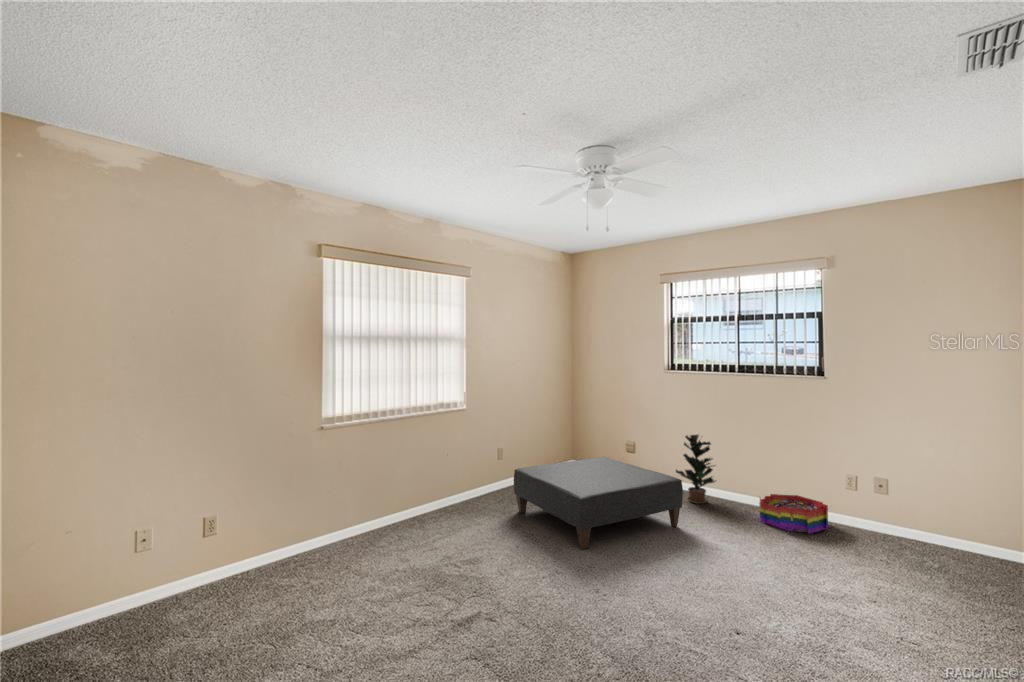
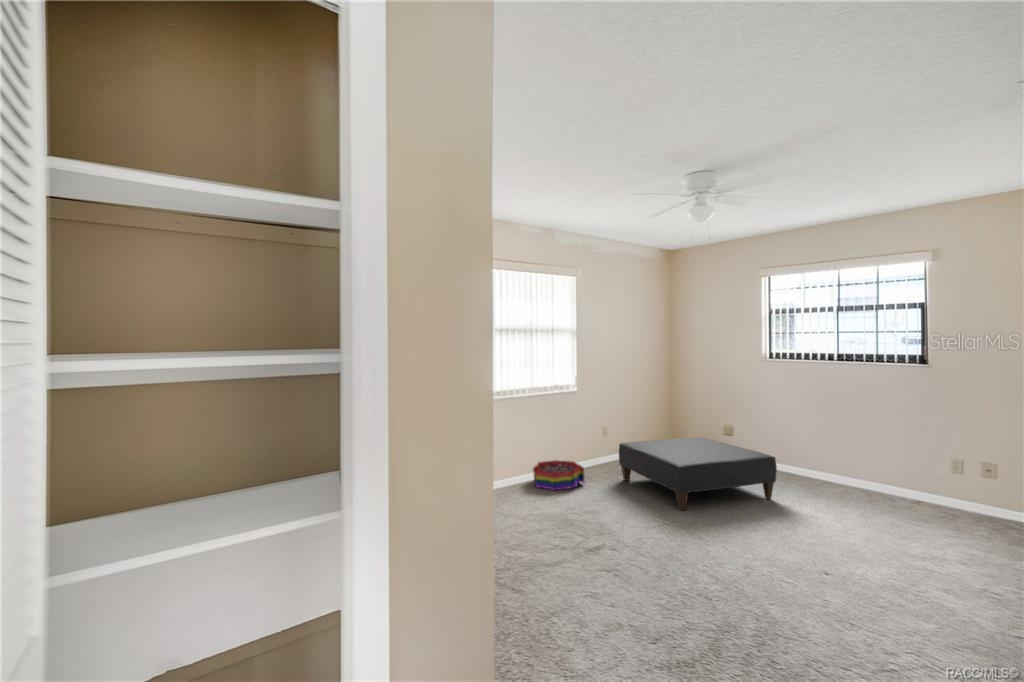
potted plant: present [676,435,715,504] -> none [772,419,815,483]
storage bin: present [759,494,828,534] -> present [533,460,584,490]

